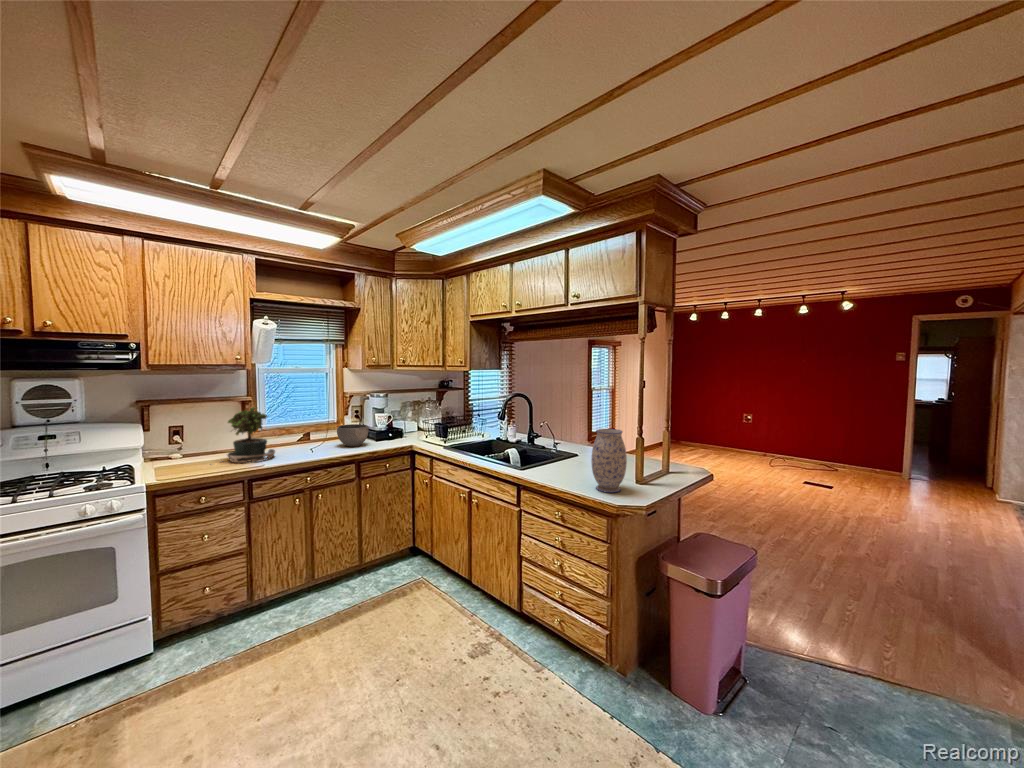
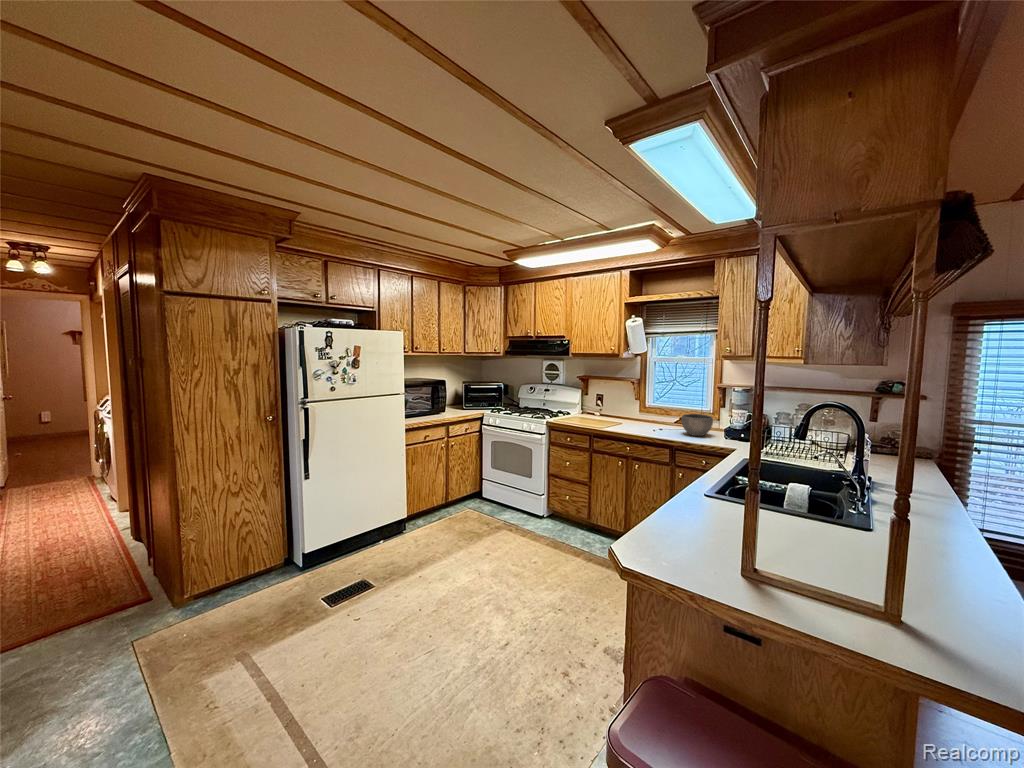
potted plant: present [227,407,275,463] -> none [593,385,633,427]
vase: present [591,429,627,493] -> none [645,453,700,553]

